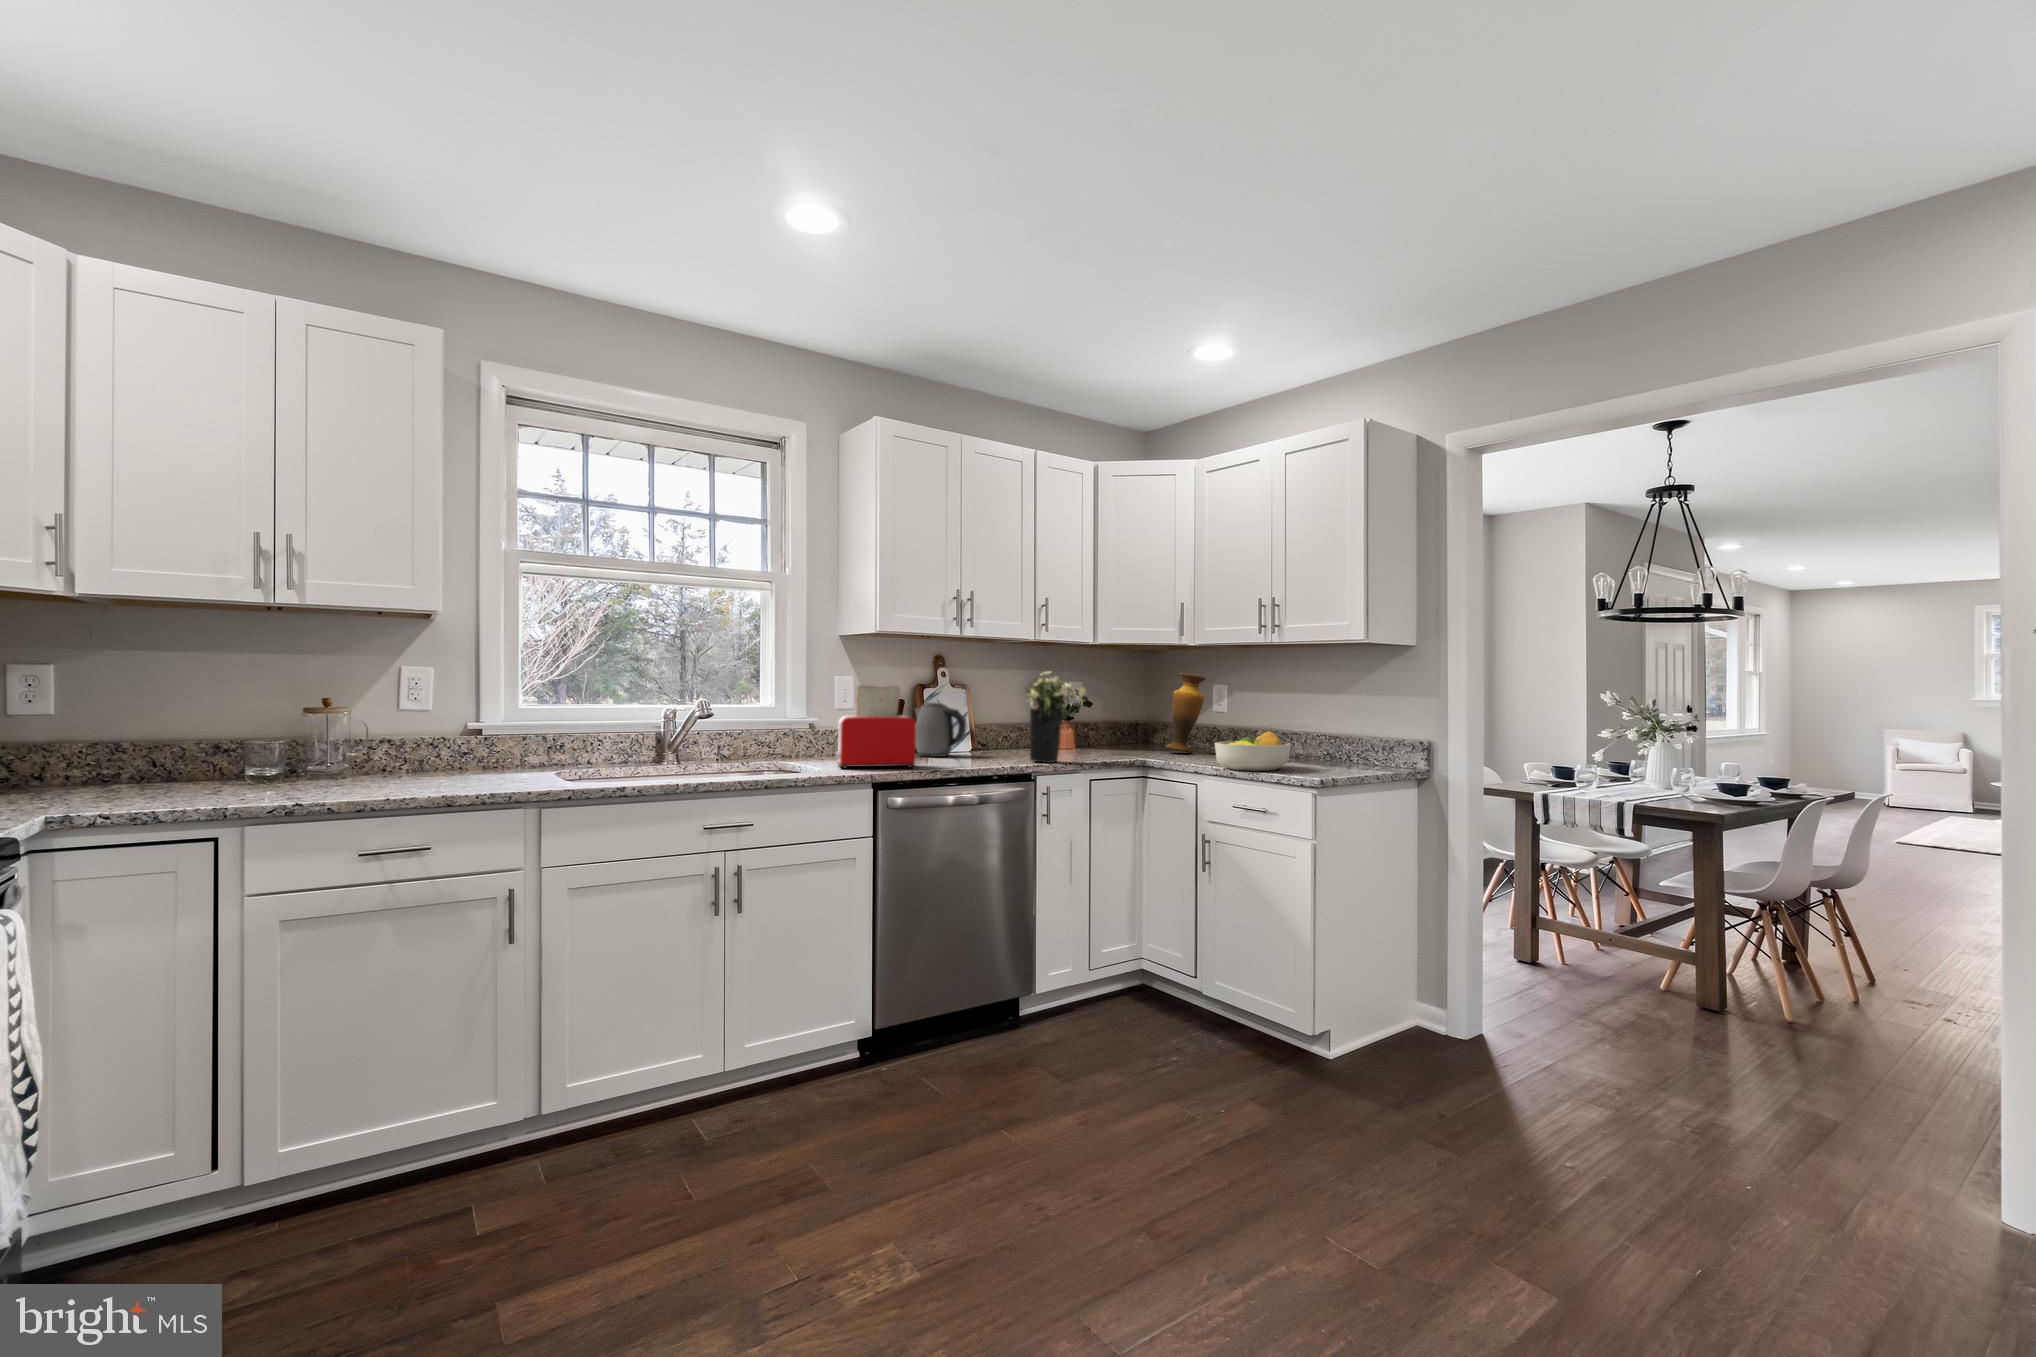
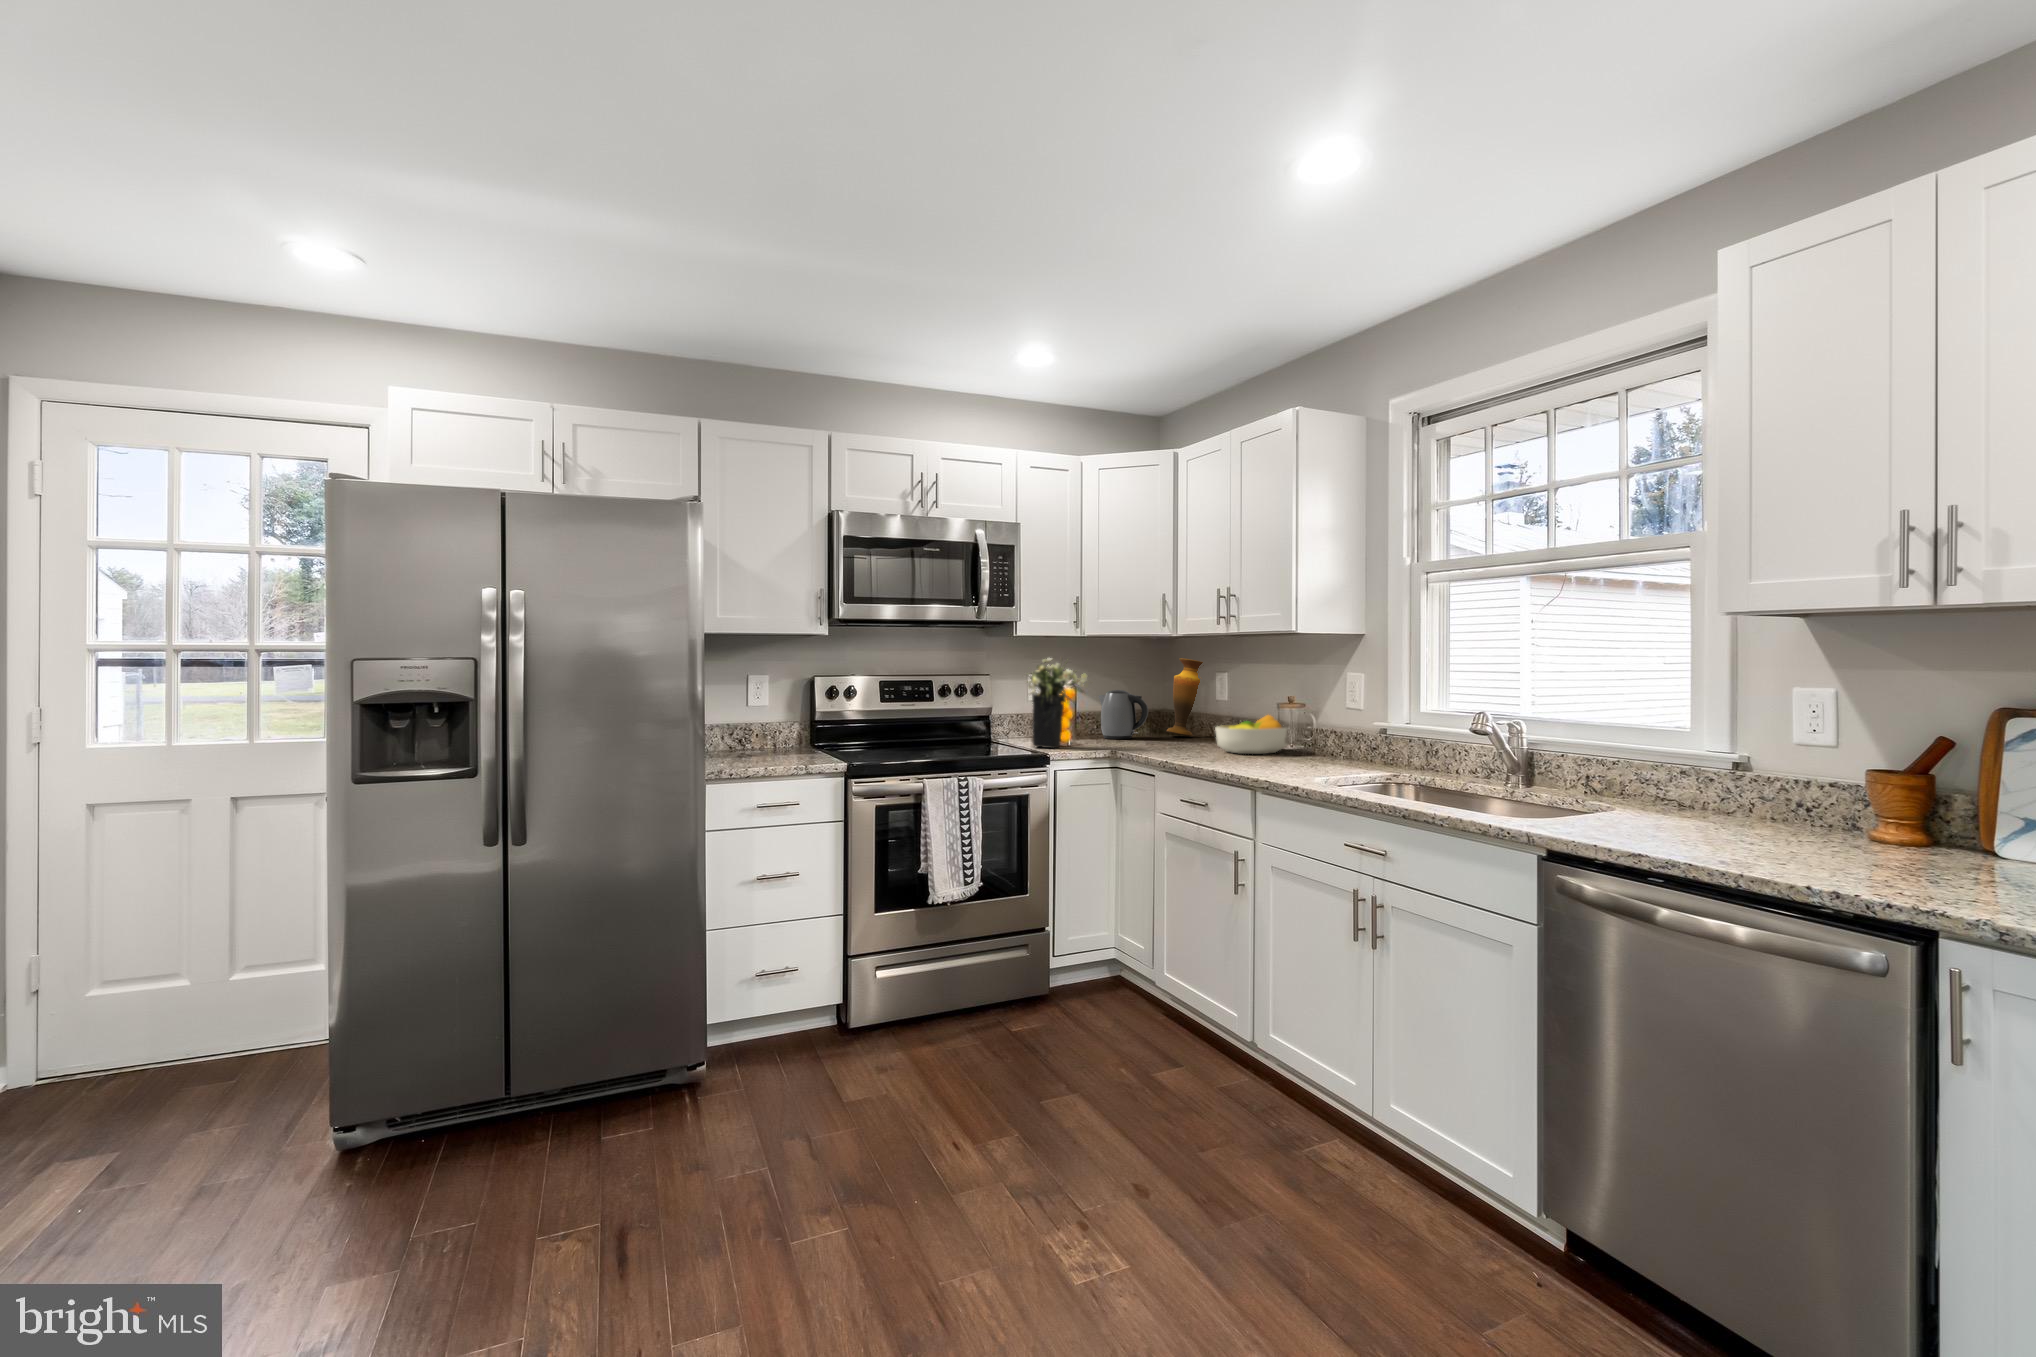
toaster: present [834,685,916,768] -> none [837,674,919,756]
kettle: present [915,703,966,757] -> present [1099,690,1148,739]

